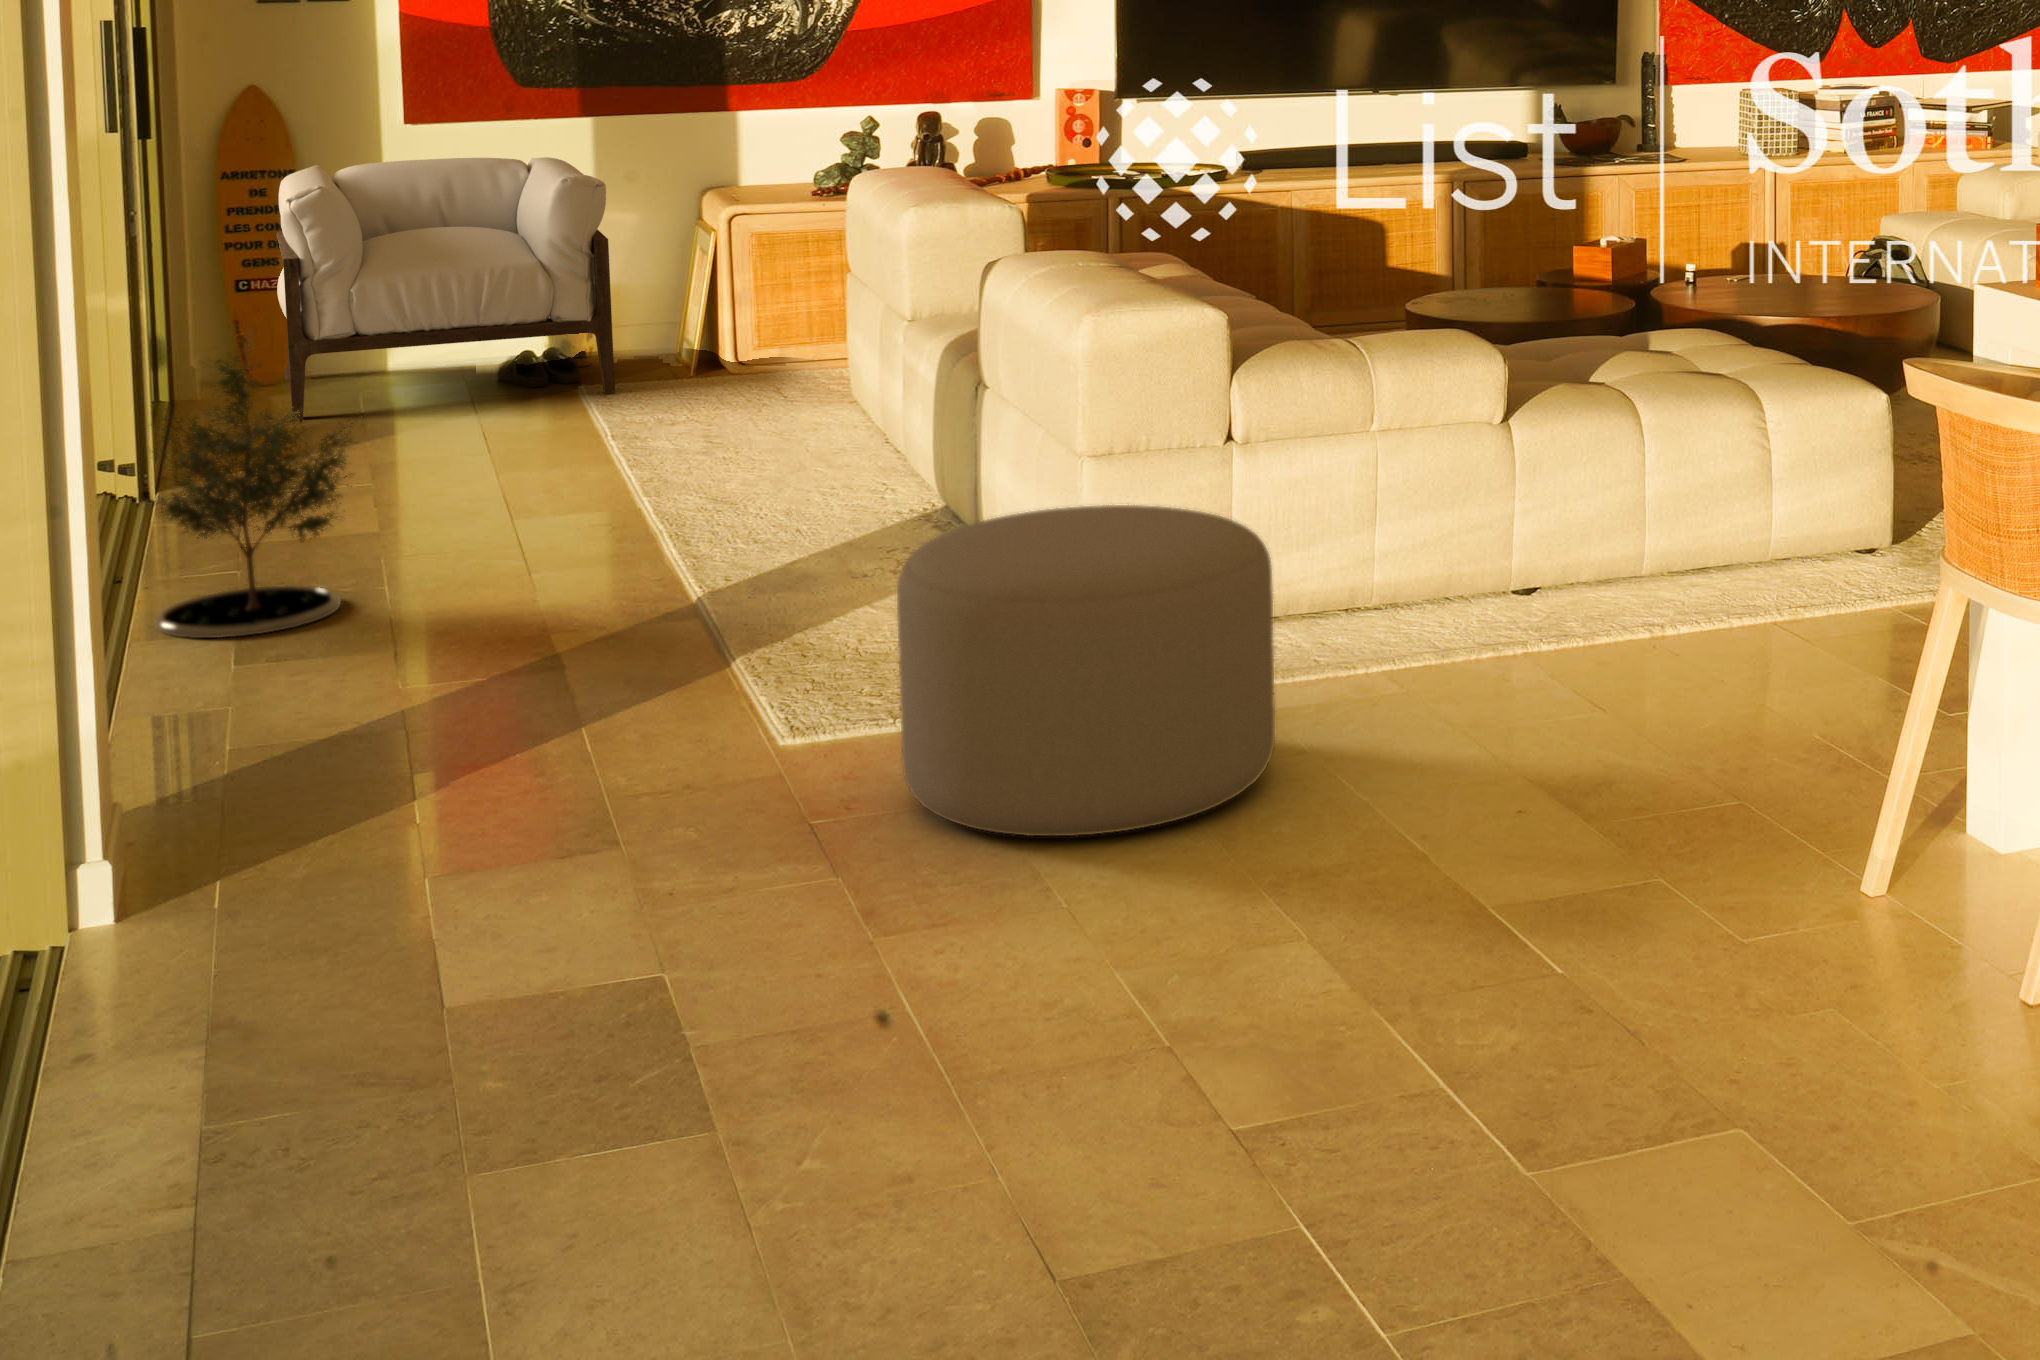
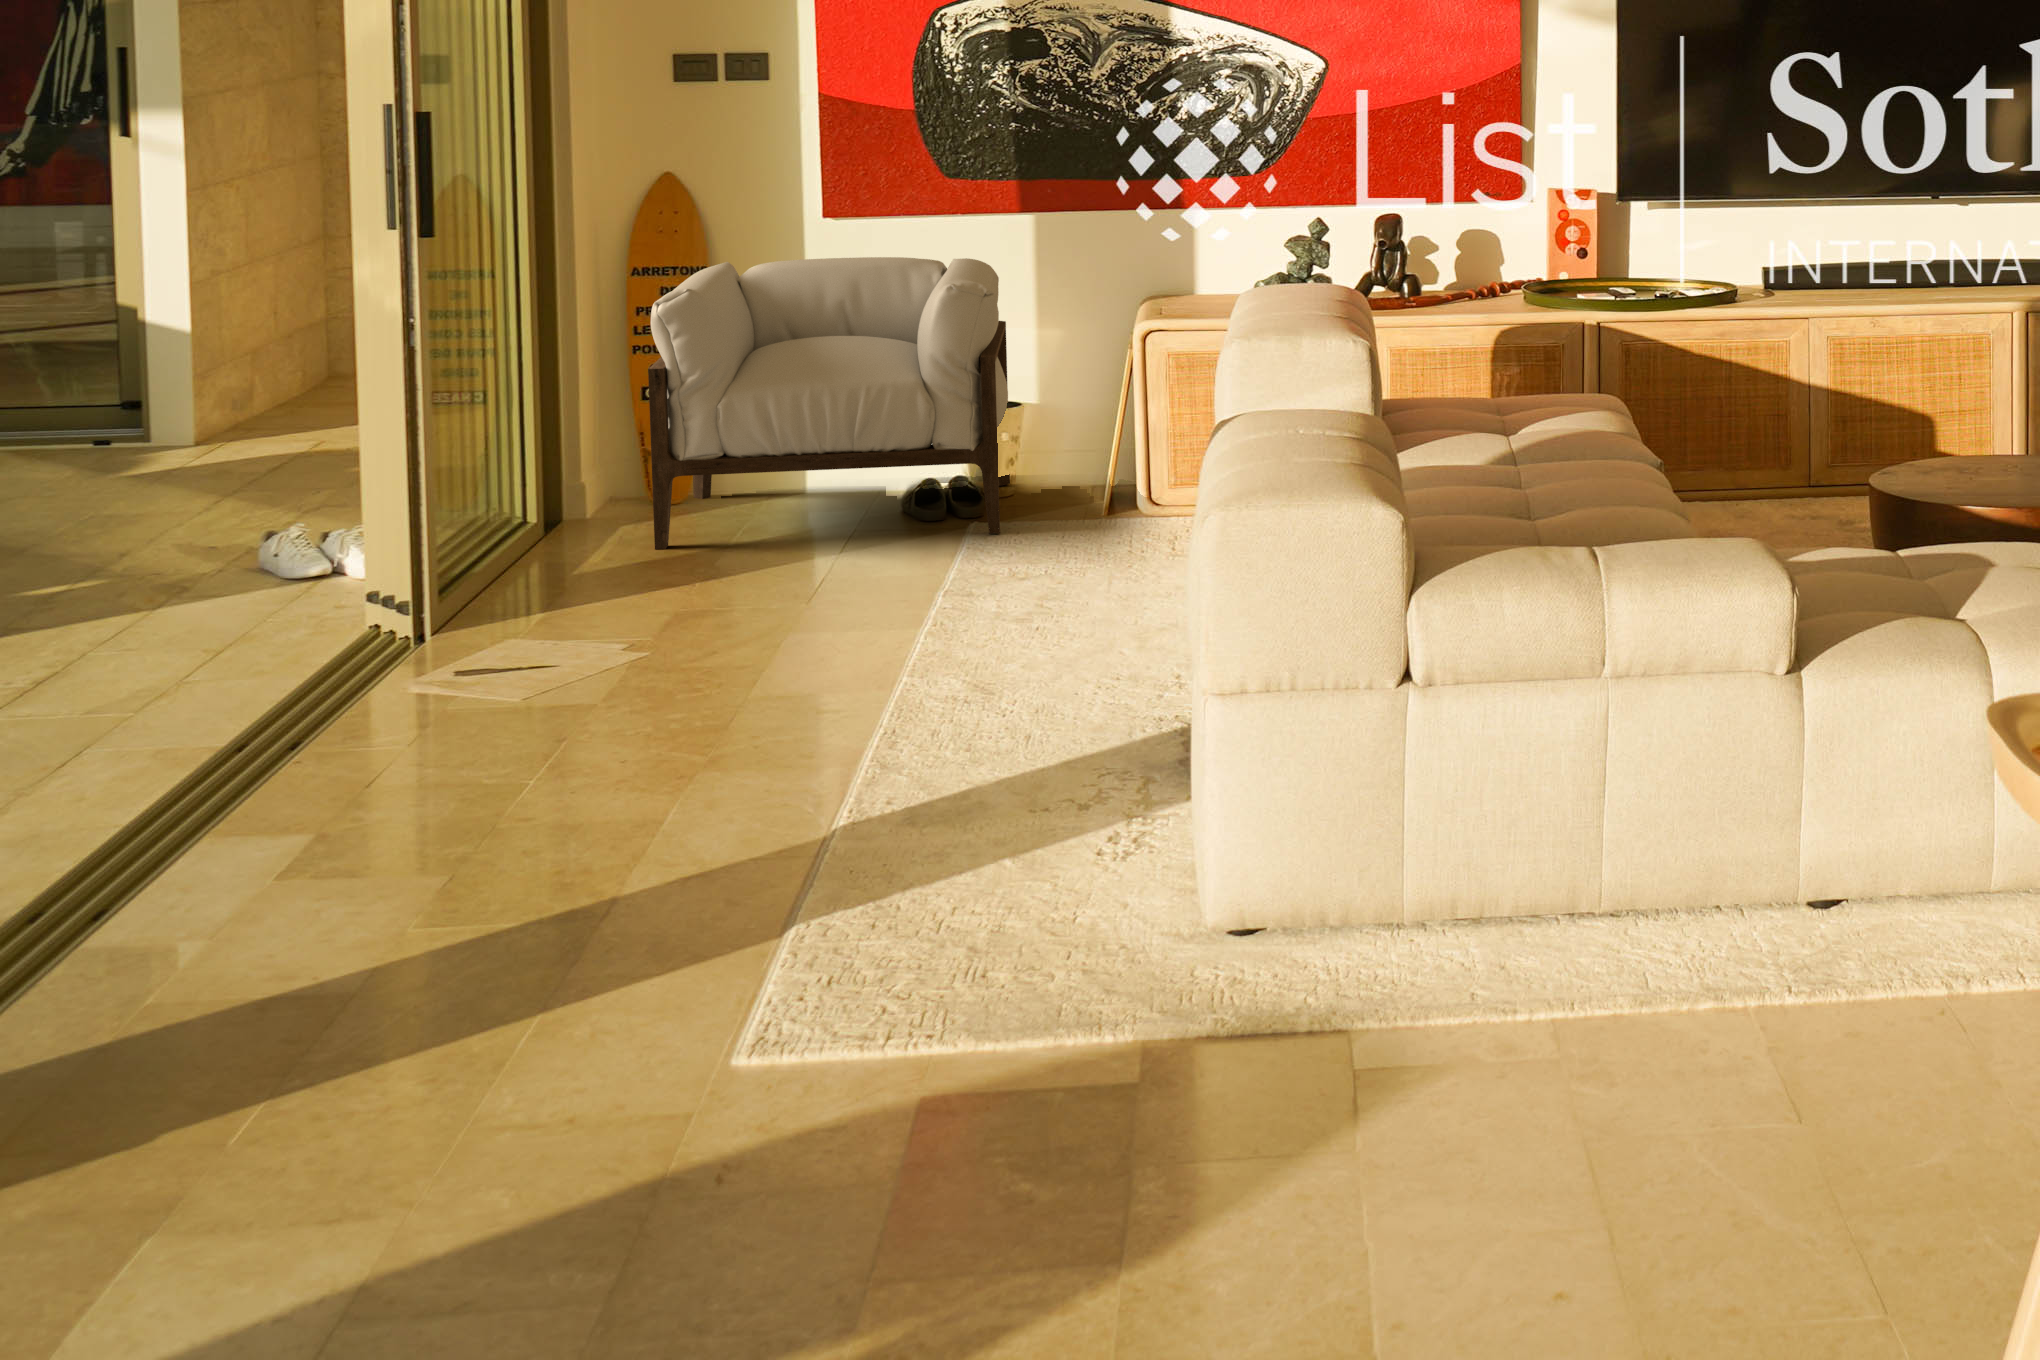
potted tree: present [146,334,355,638] -> none [256,472,511,832]
ottoman: present [897,505,1275,836] -> none [805,780,1310,1252]

